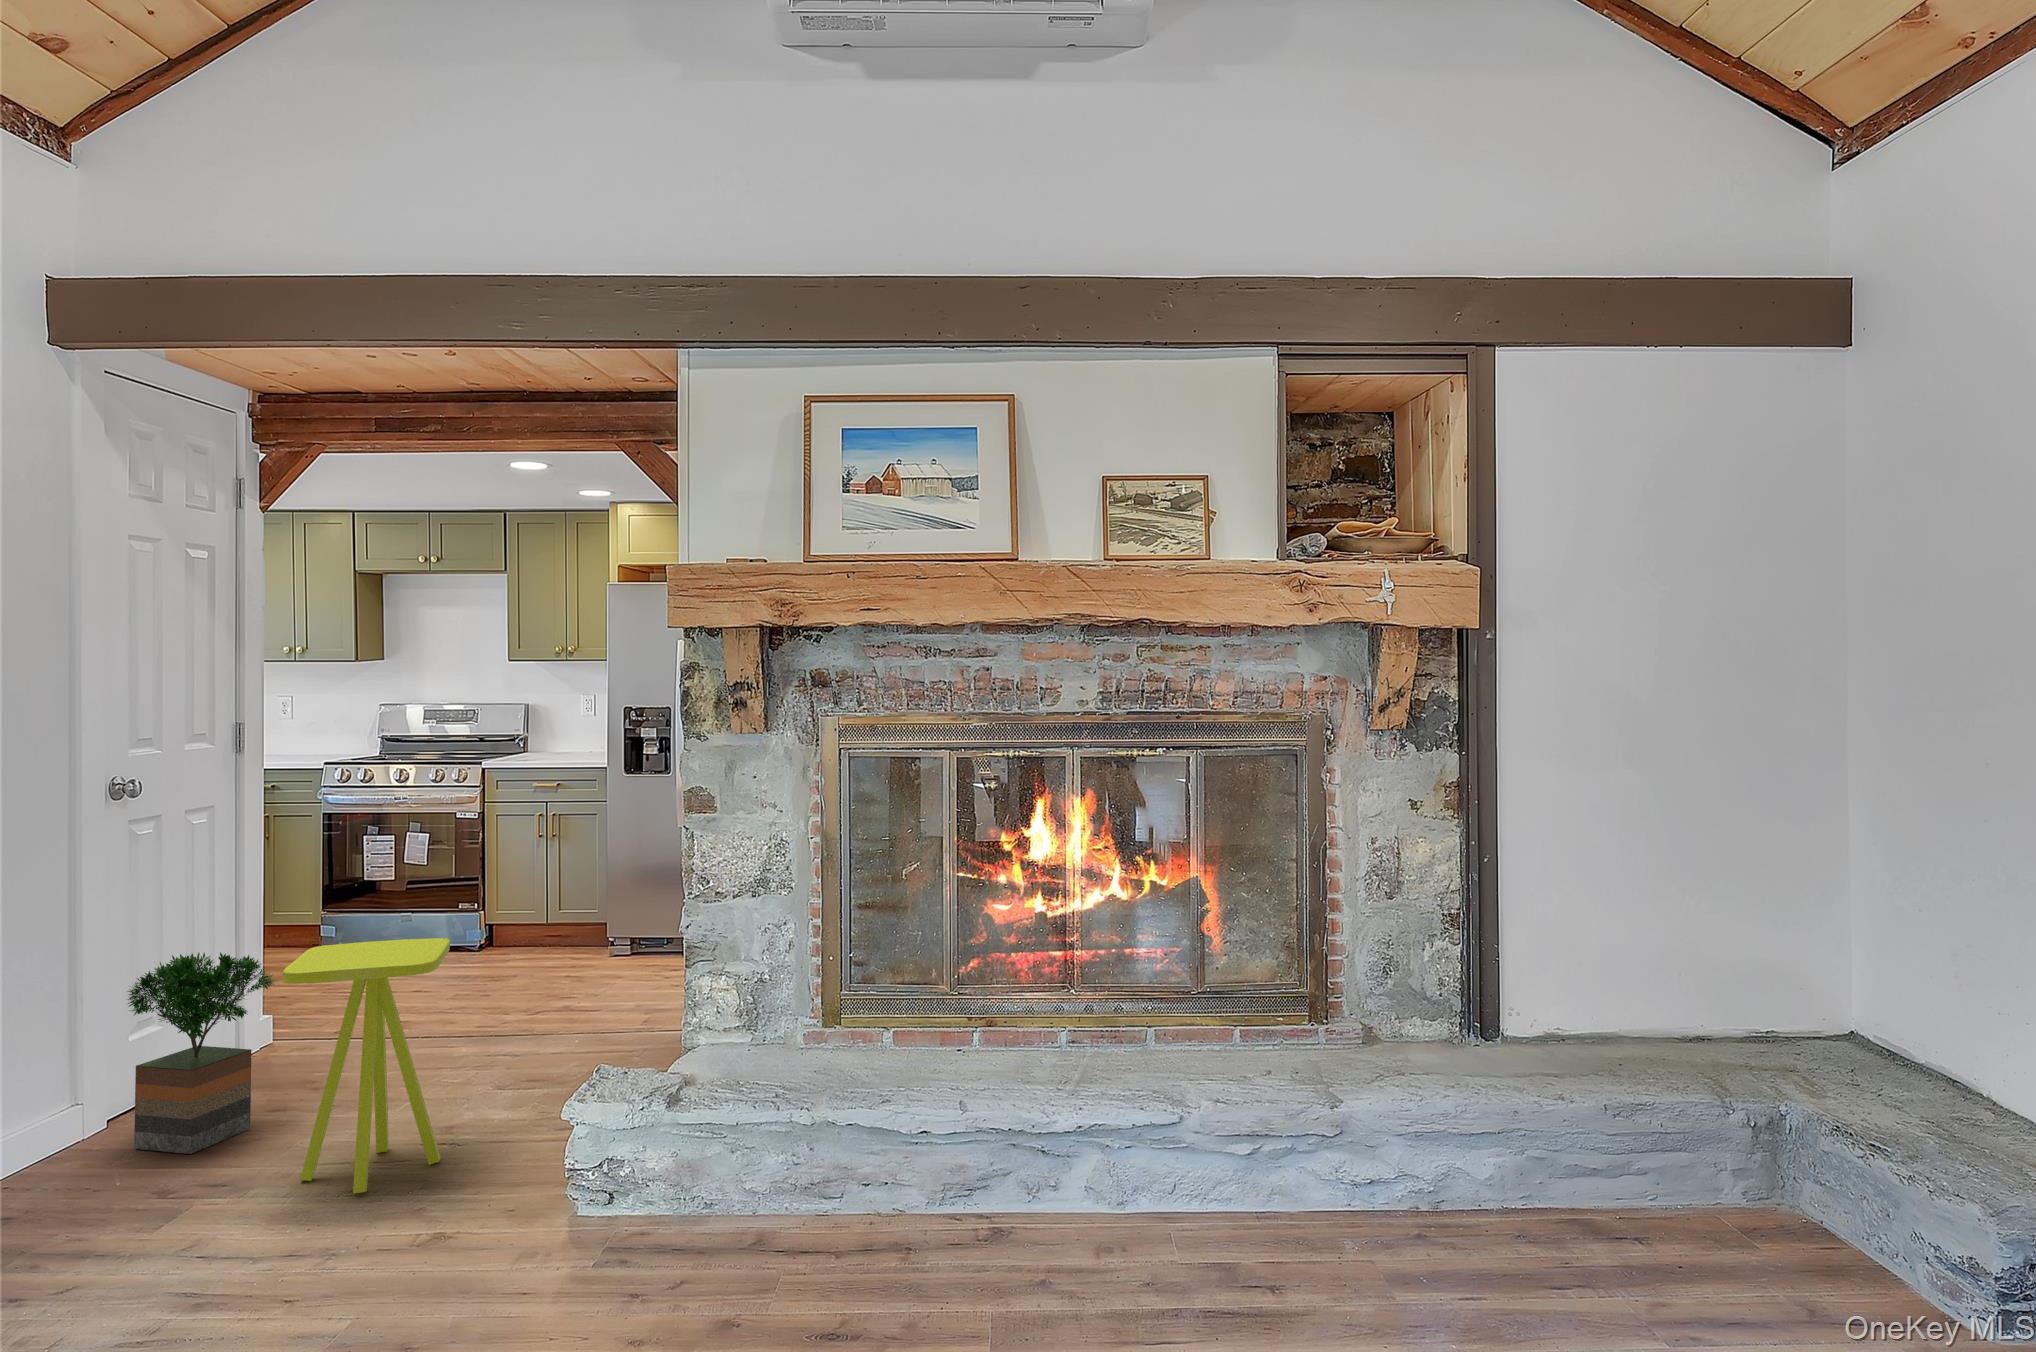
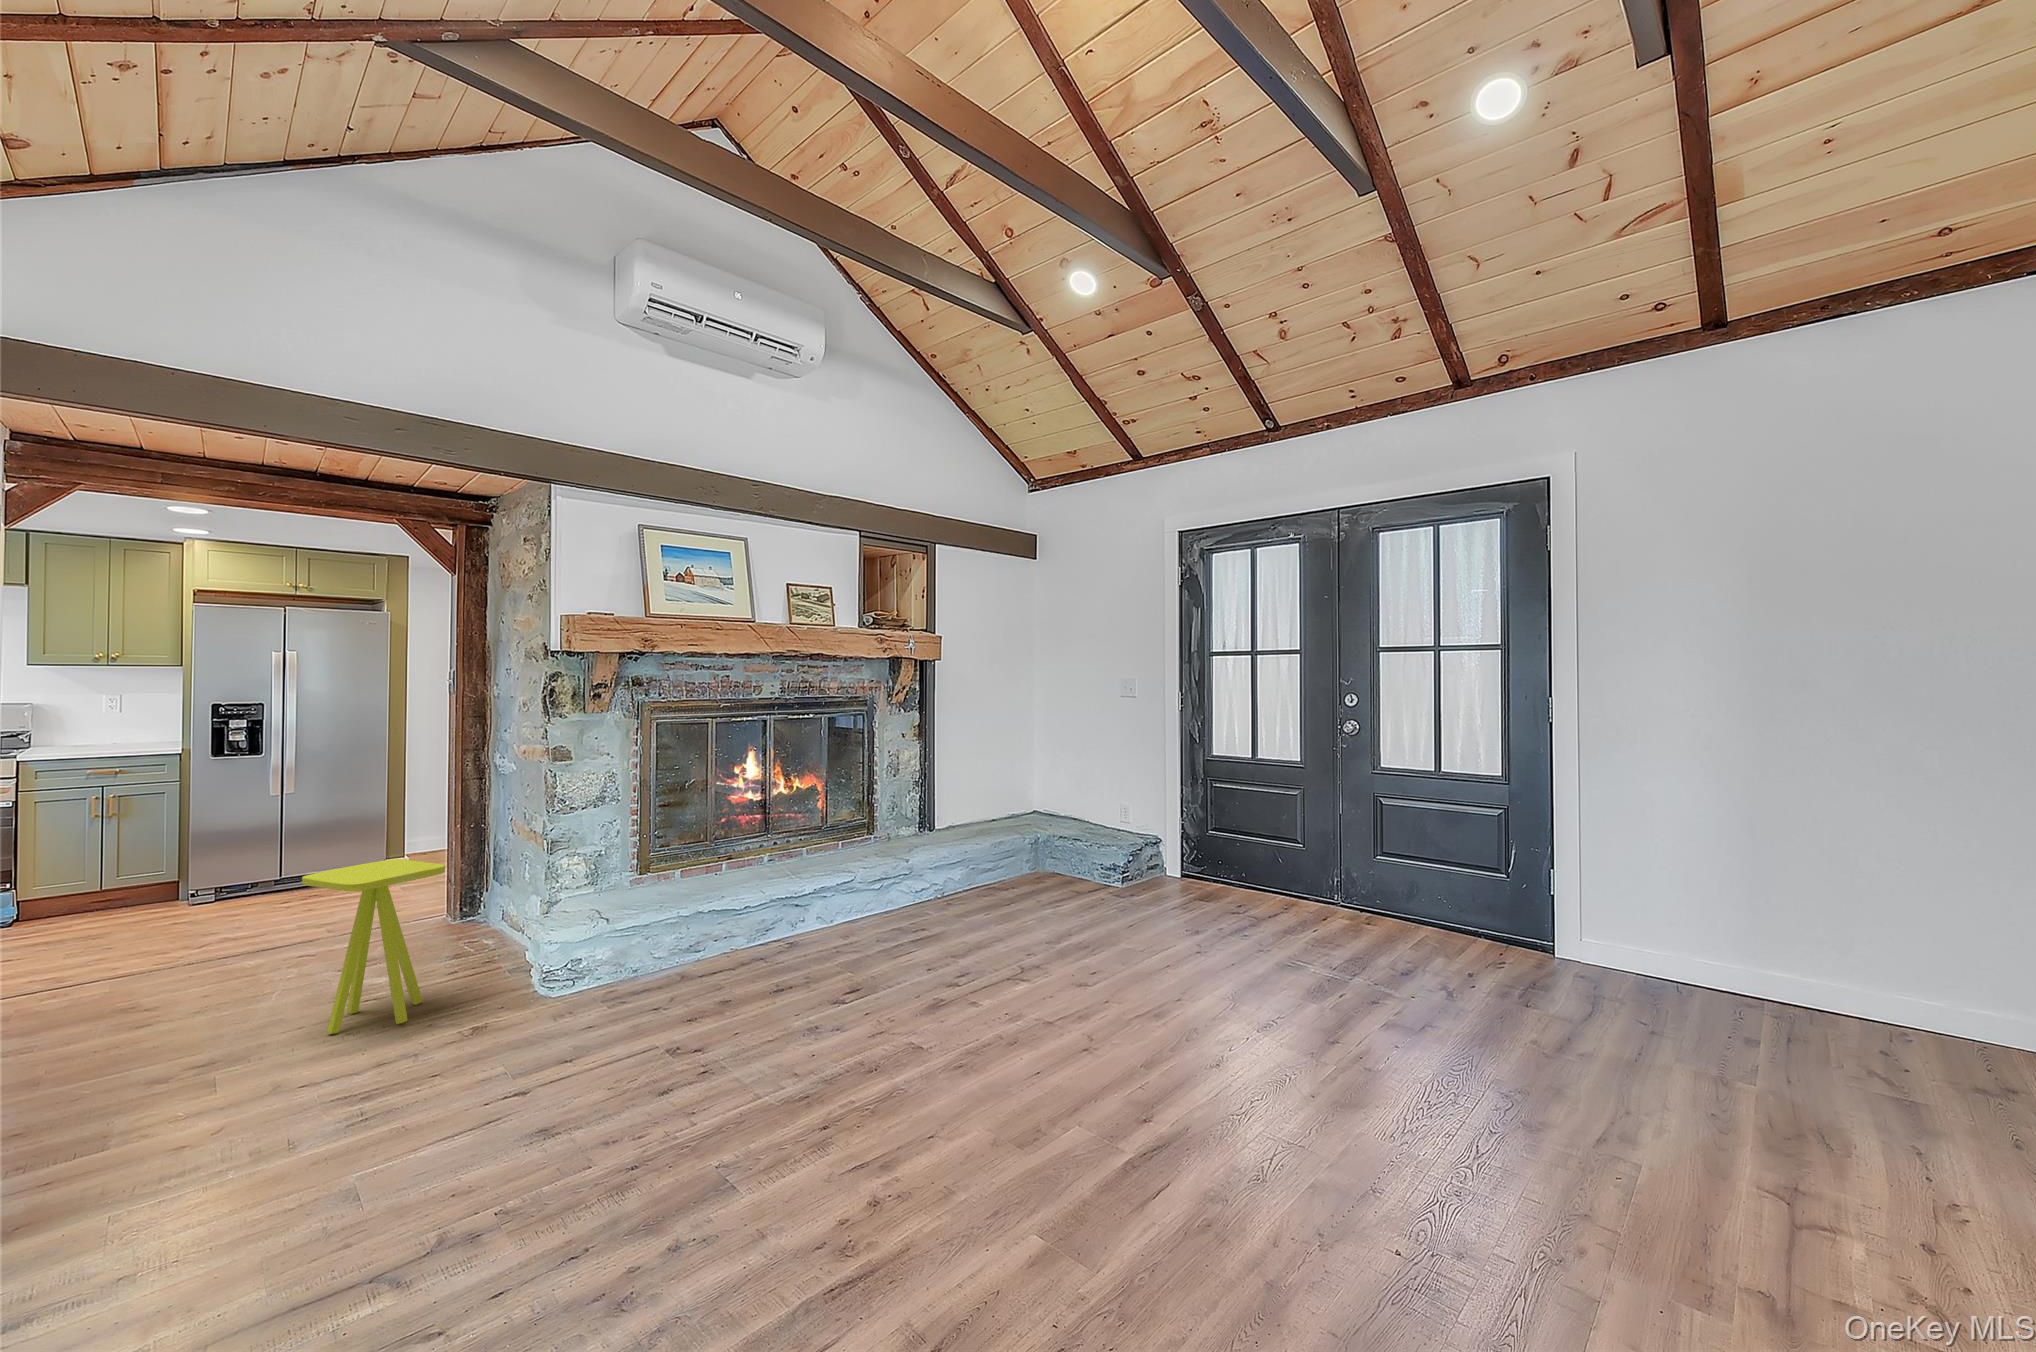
potted tree: present [127,953,276,1154] -> none [60,903,207,1076]

